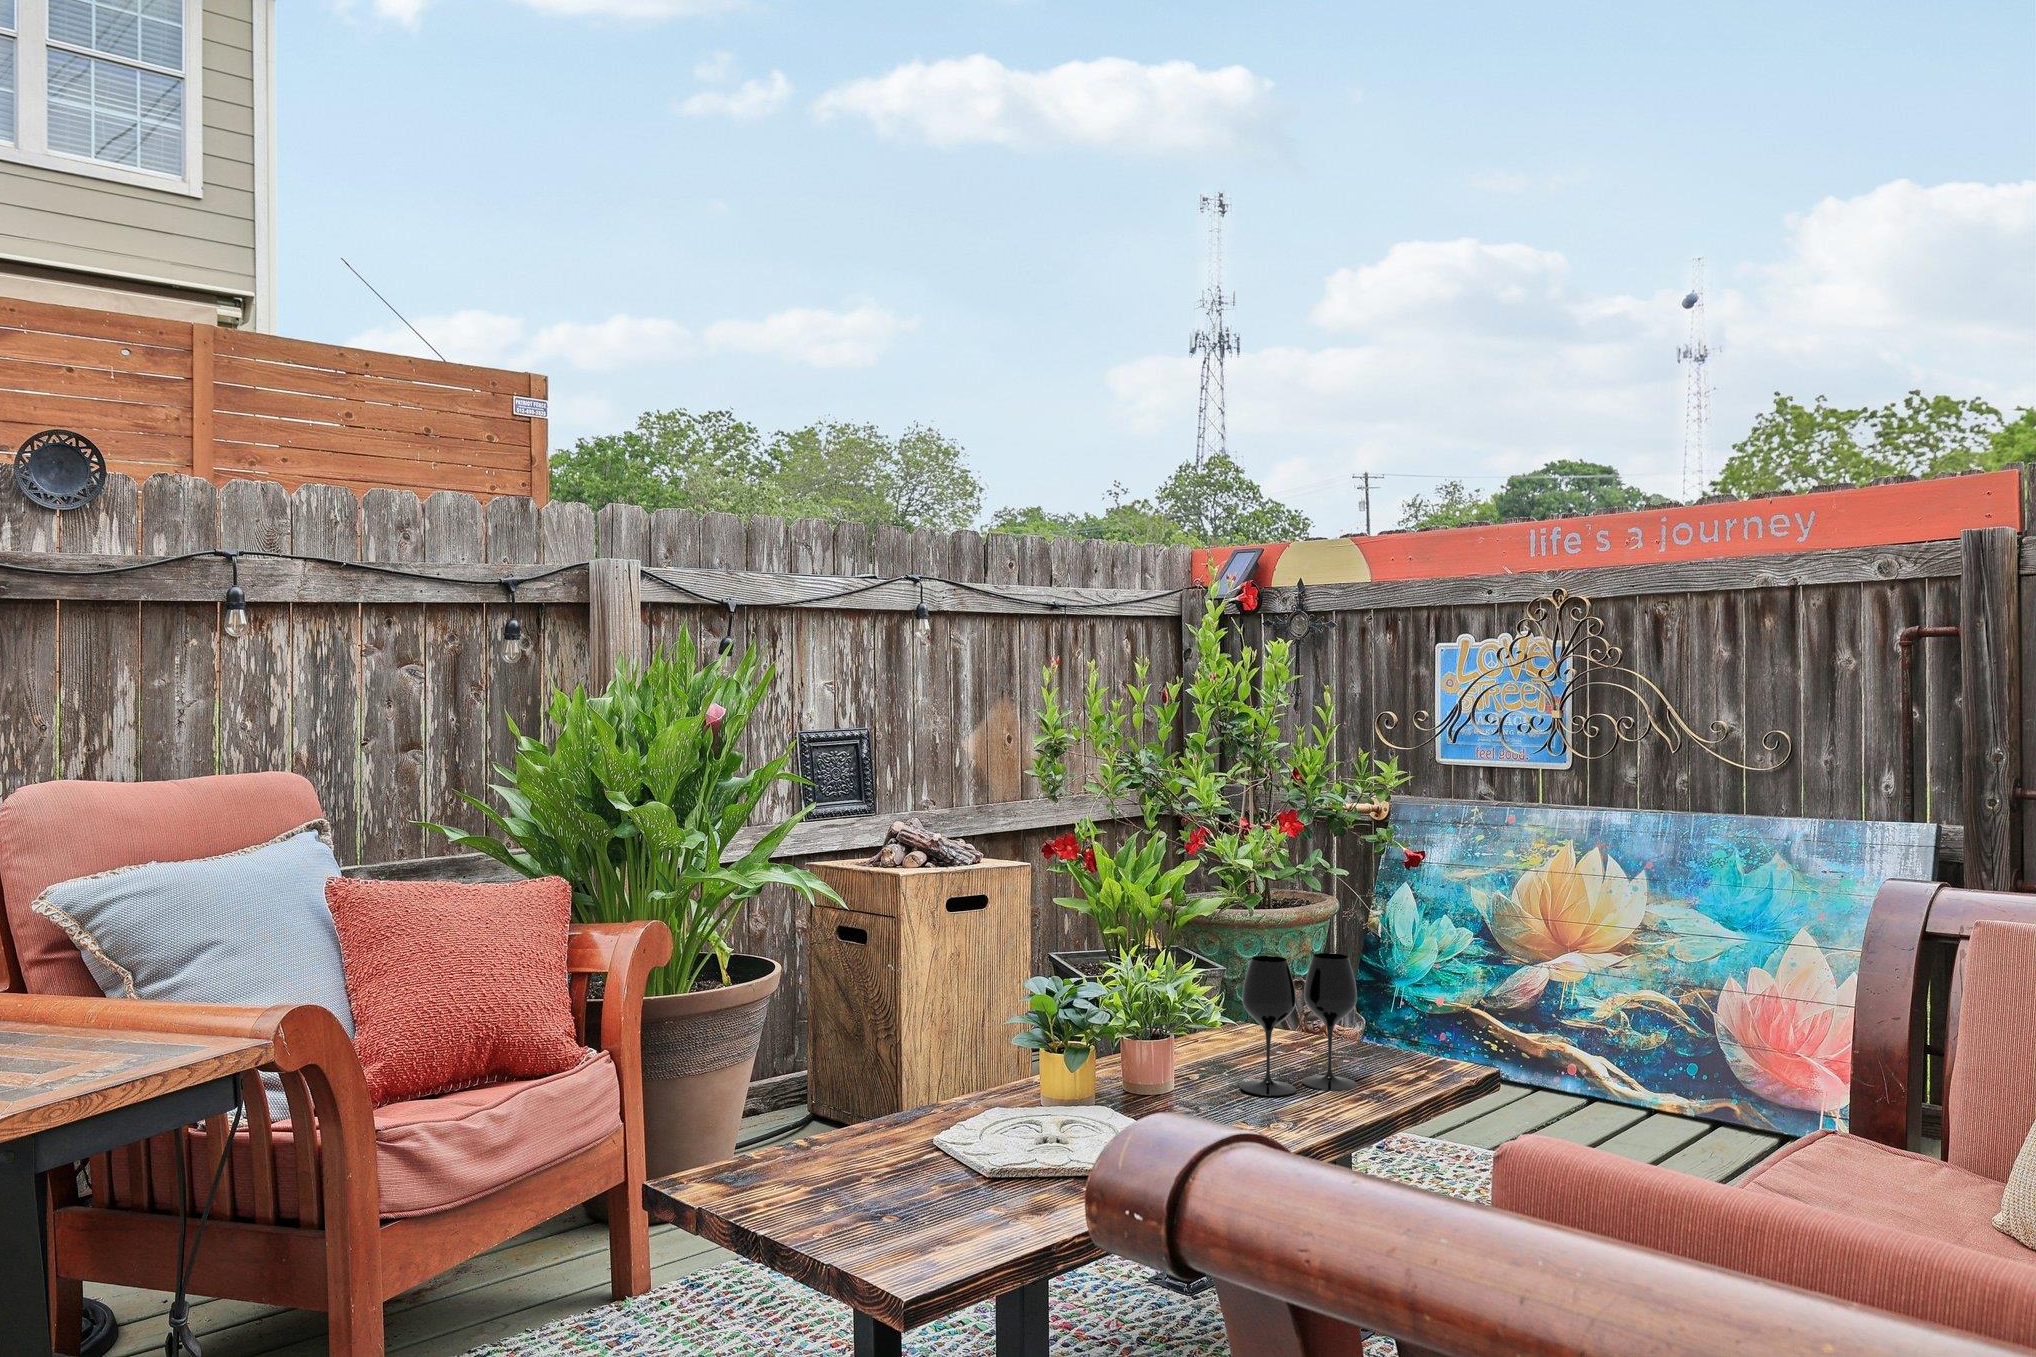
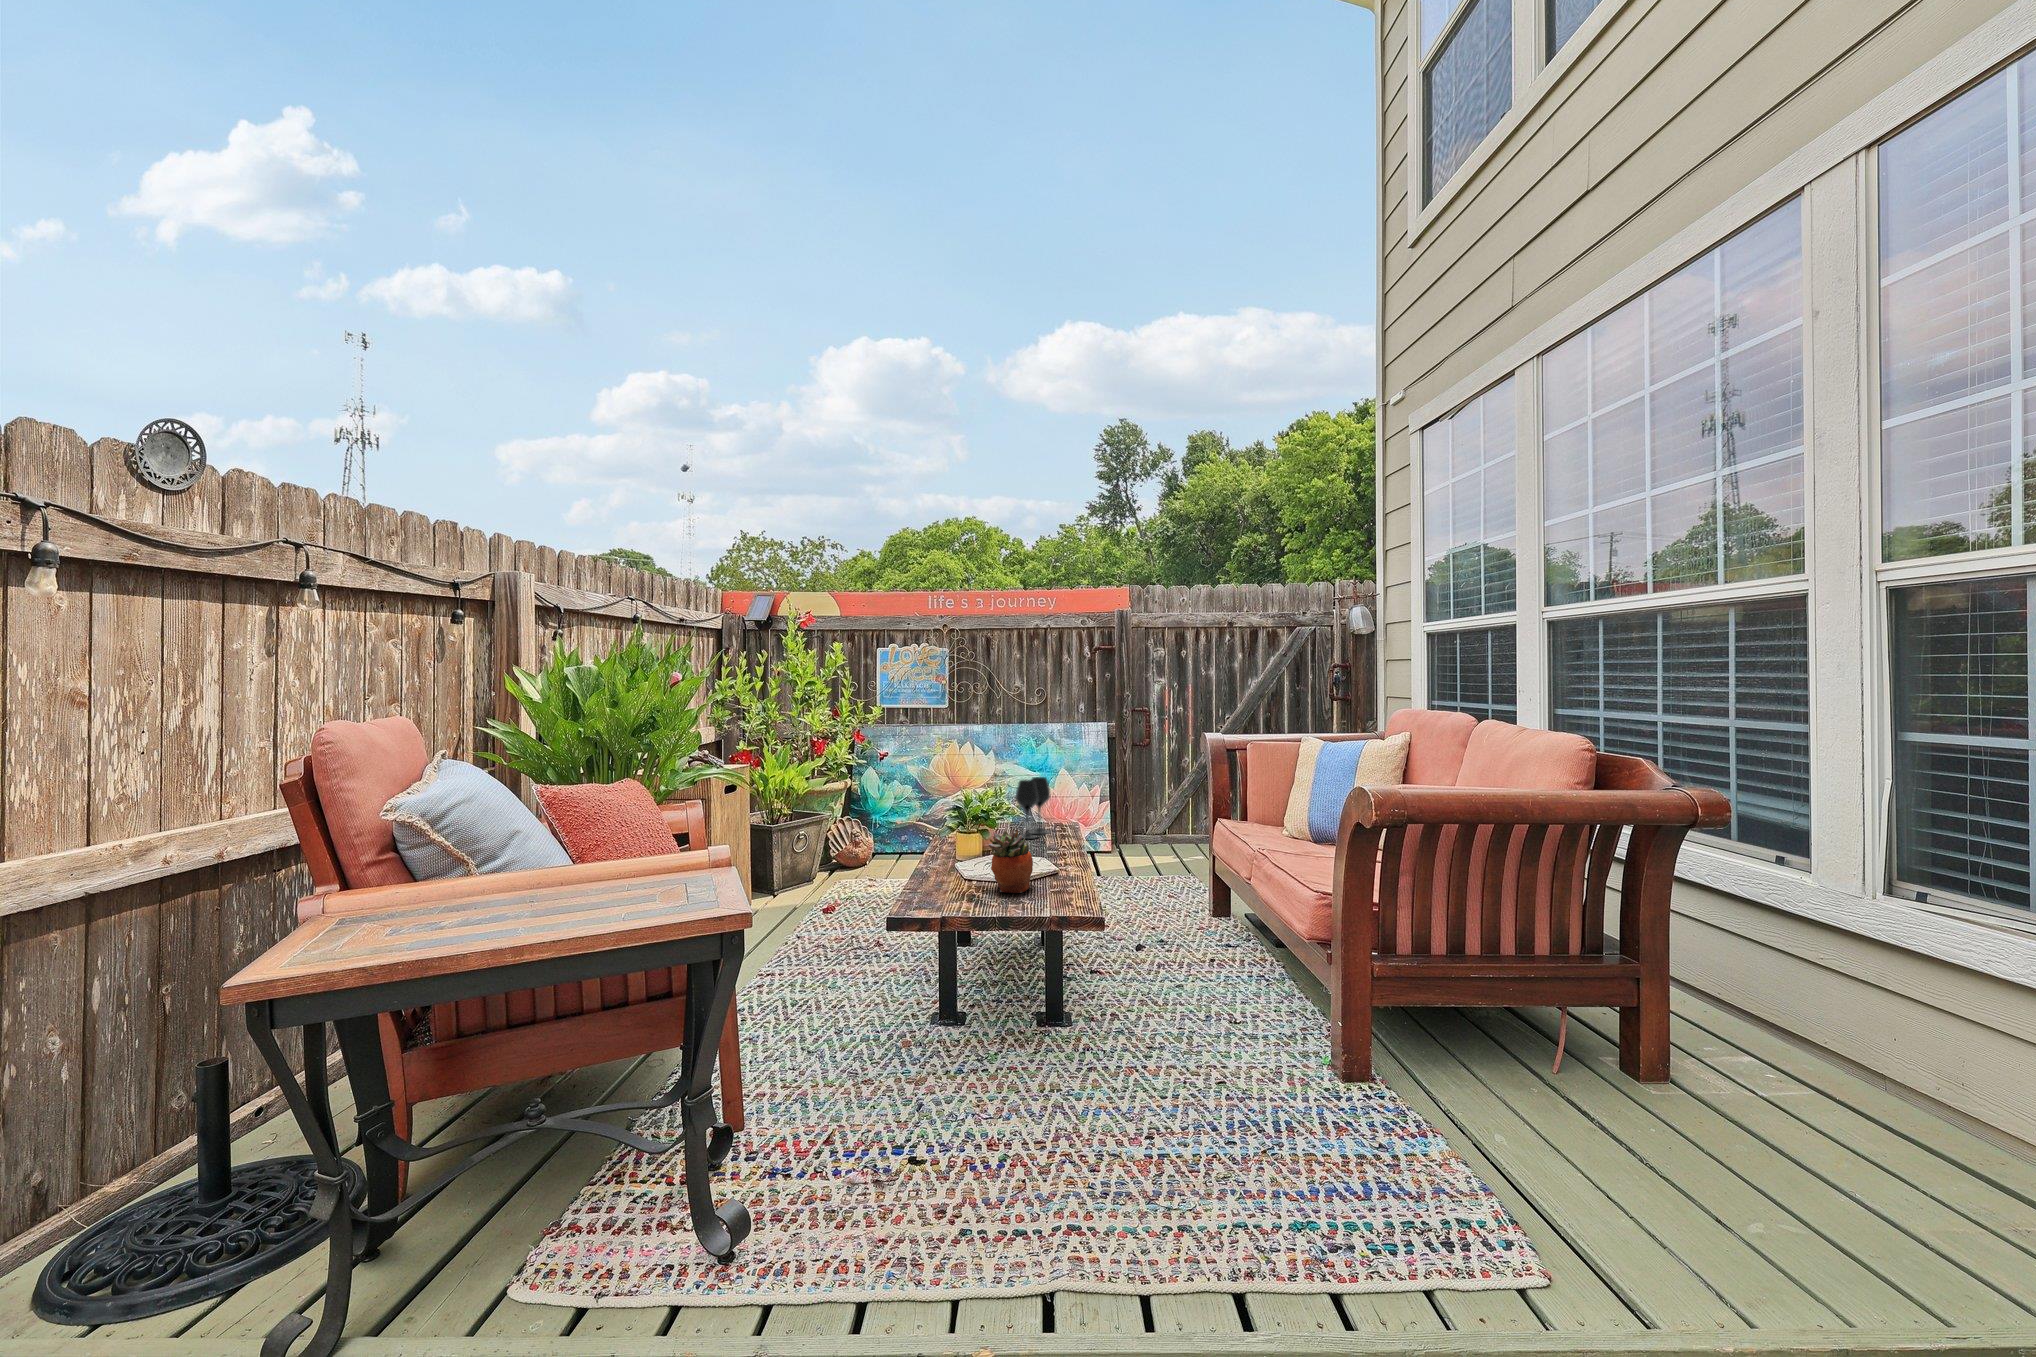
succulent planter: none [768,1068,904,1215] -> present [989,830,1033,893]

